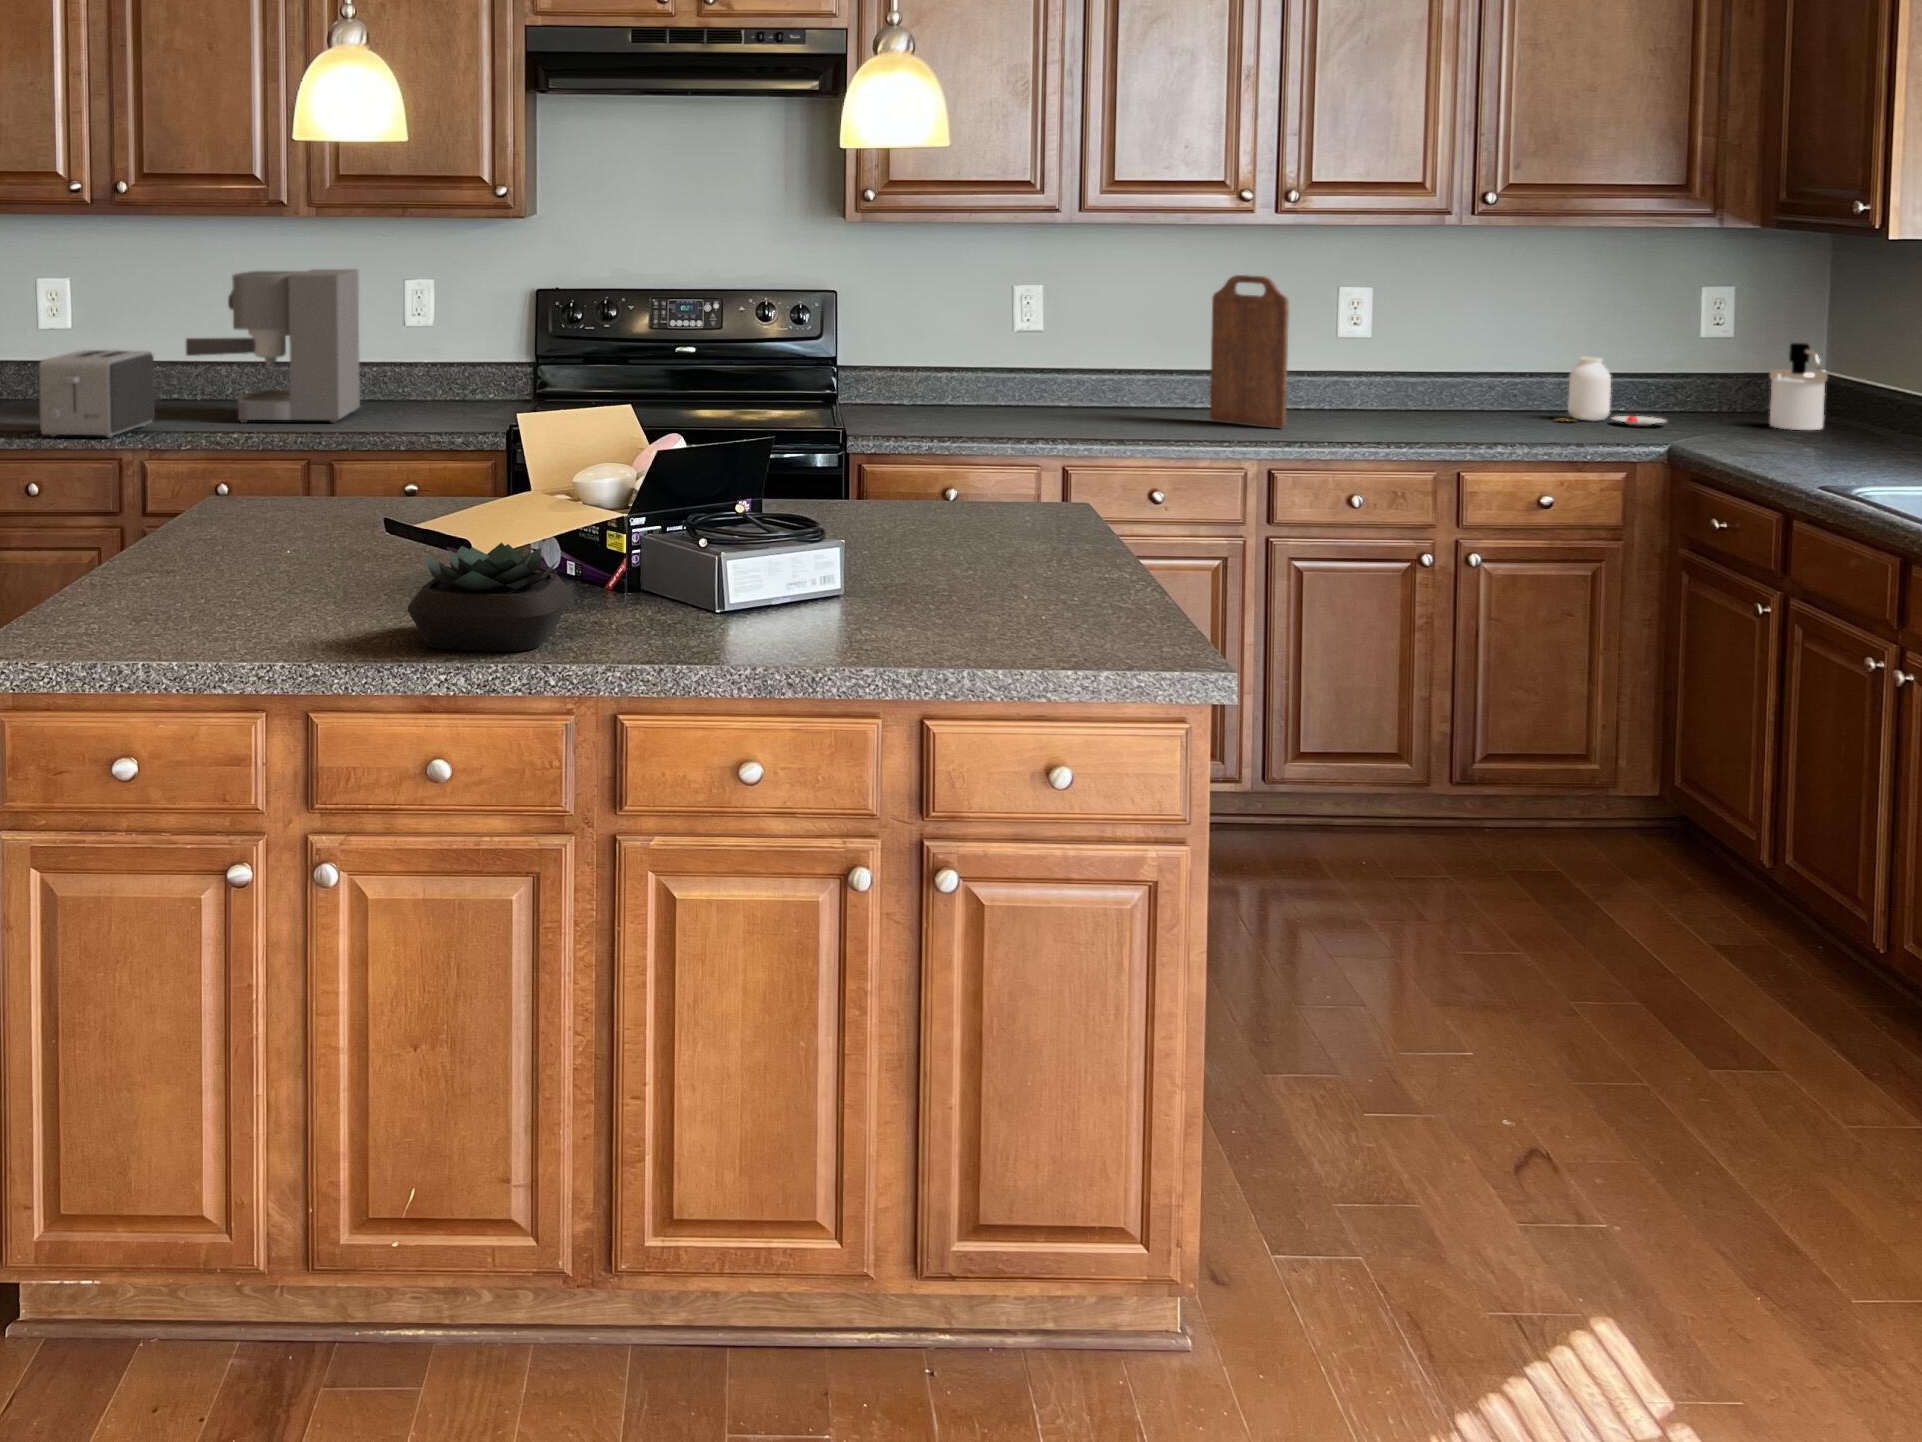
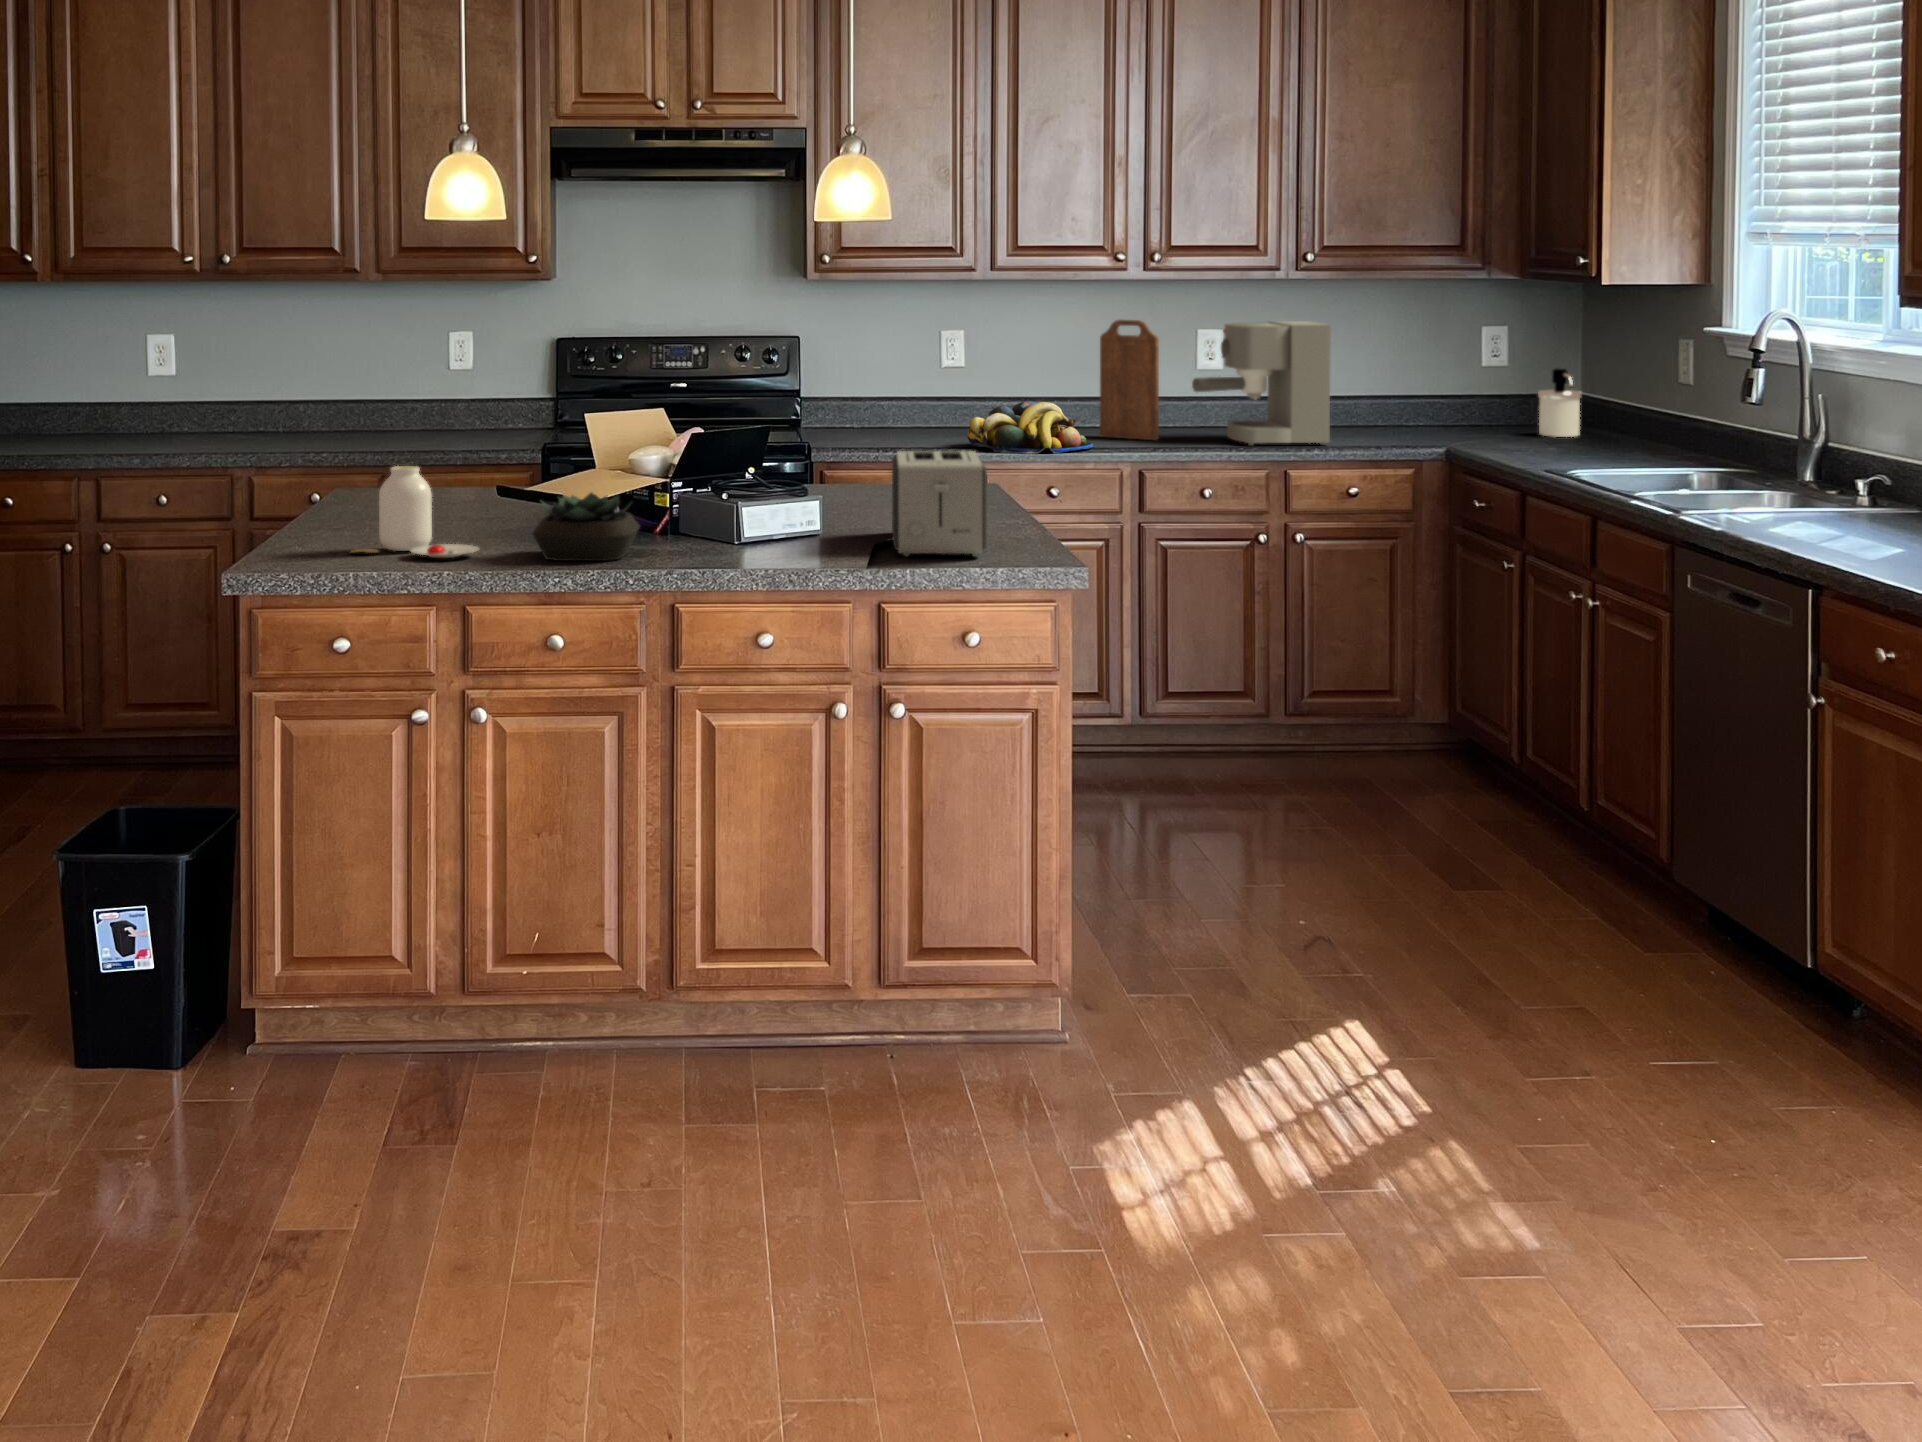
coffee maker: present [186,269,360,423] -> present [1192,321,1331,446]
toaster: present [38,350,155,438] -> present [892,451,987,556]
jar: present [1557,357,1666,426] -> present [353,466,479,558]
fruit bowl: none [1044,378,1205,448] -> present [967,401,1093,454]

